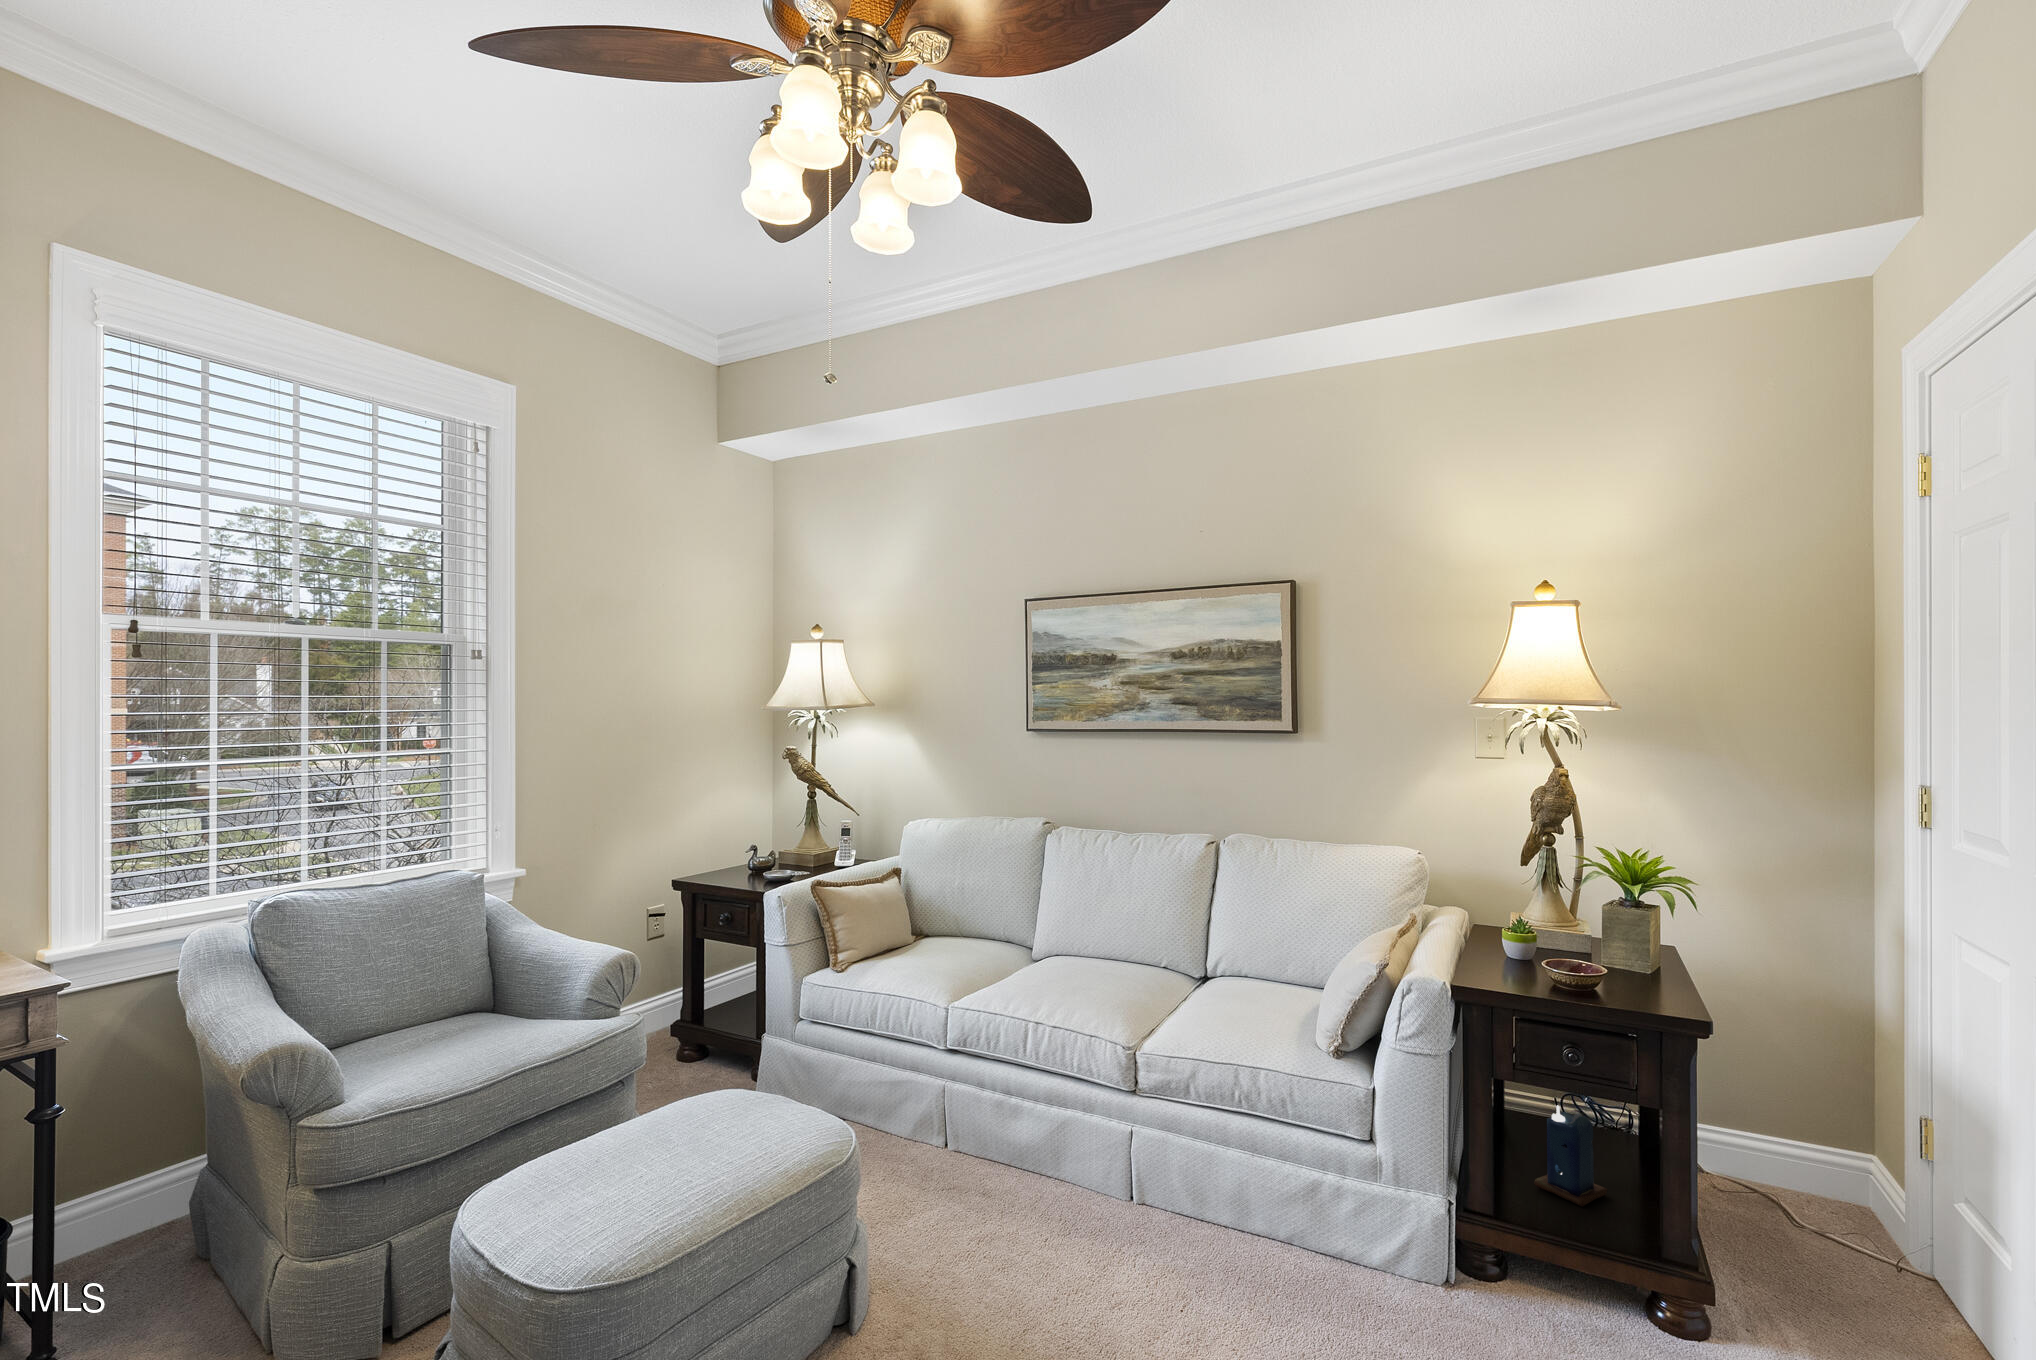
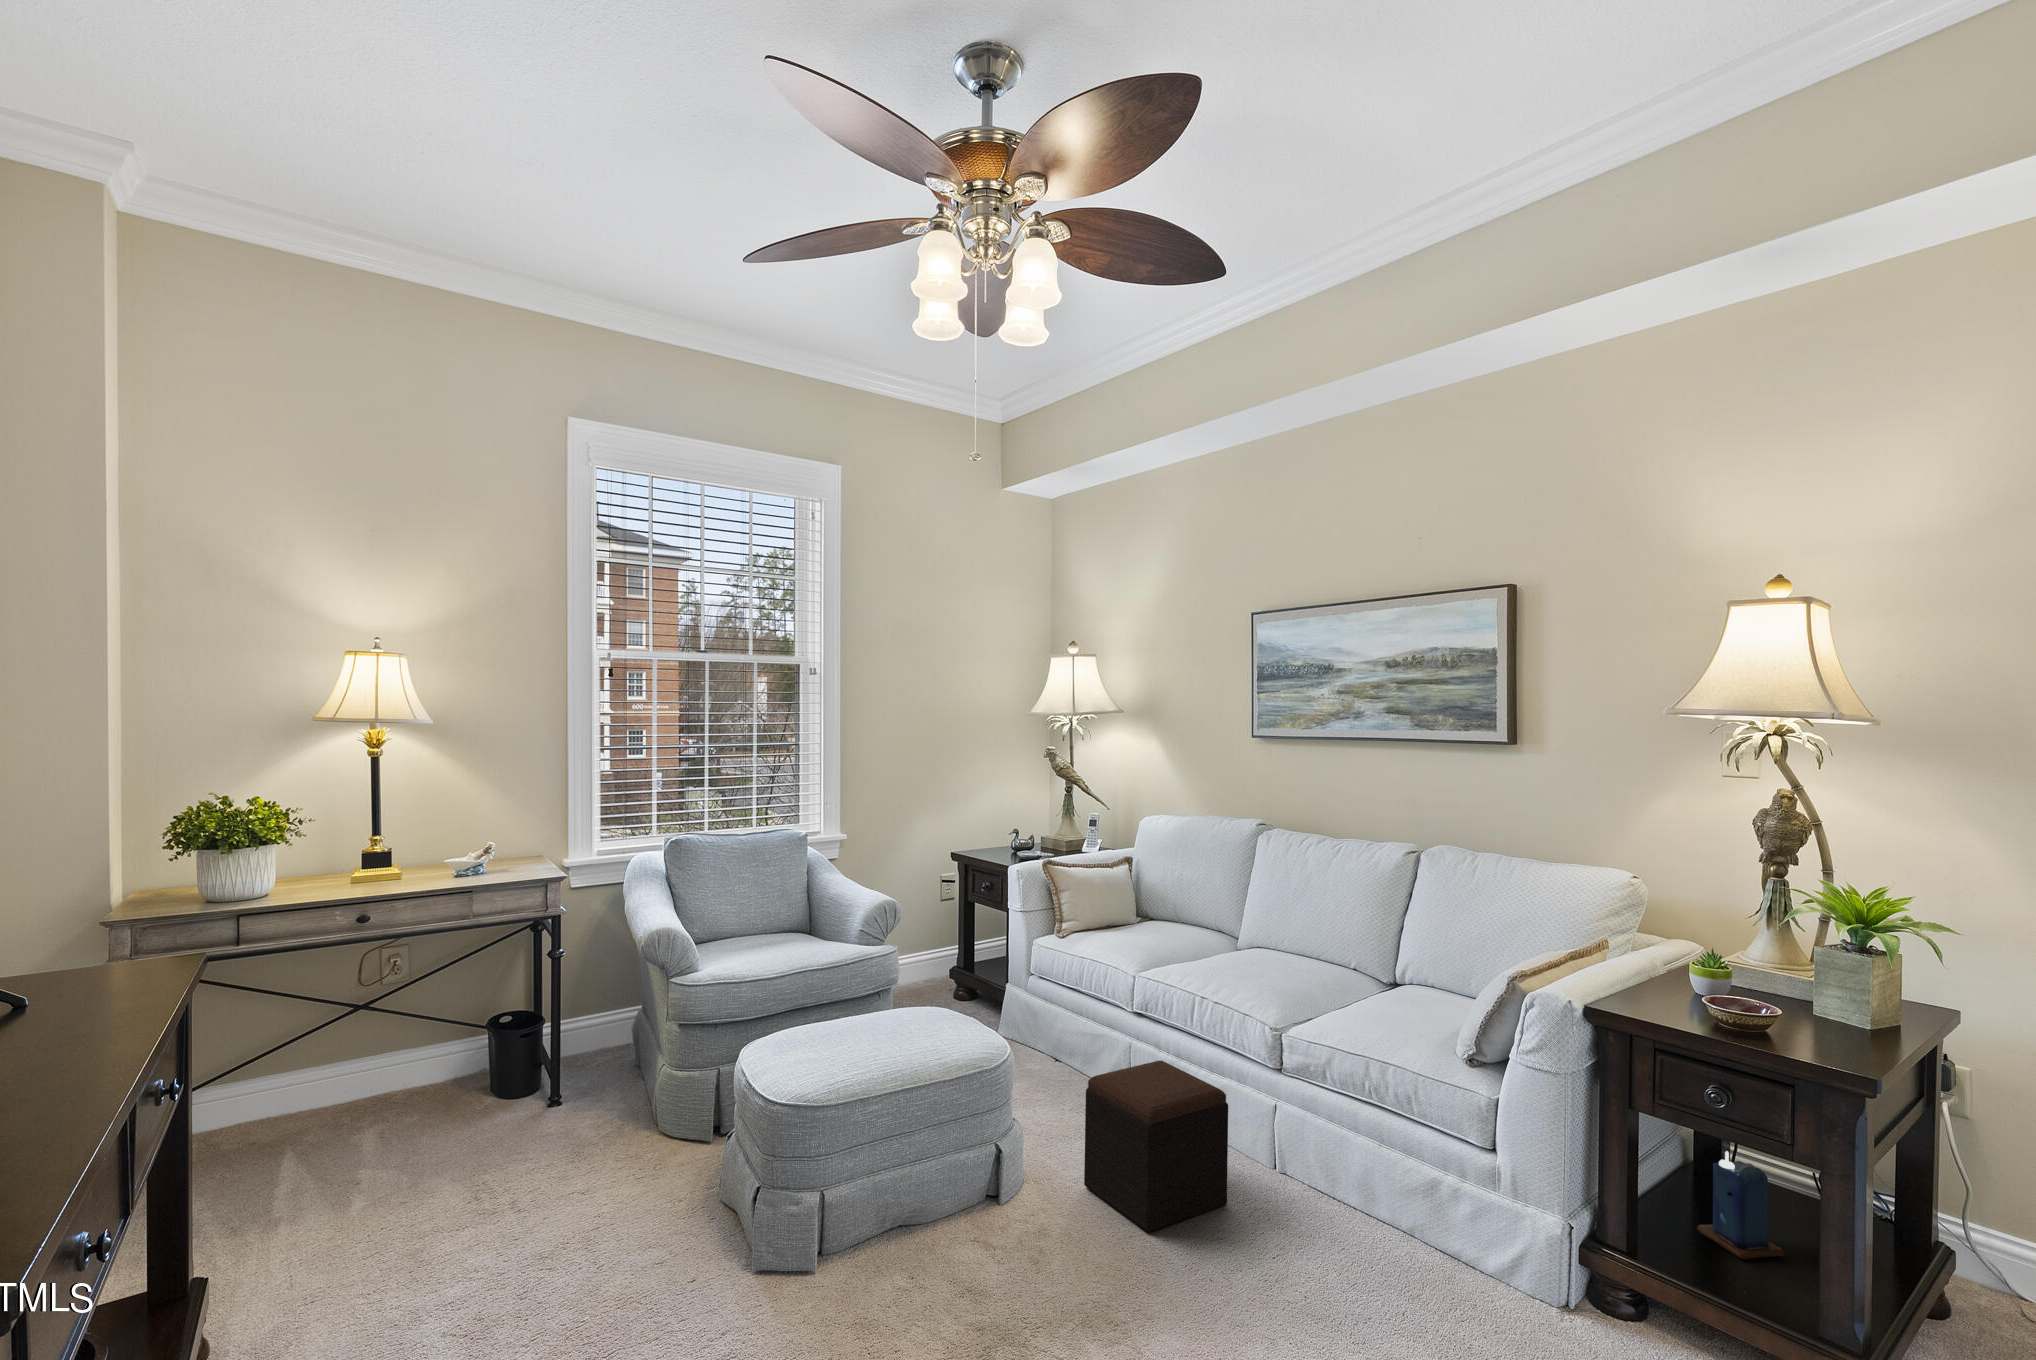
footstool: none [934,1107,1097,1318] -> present [1084,1060,1228,1232]

